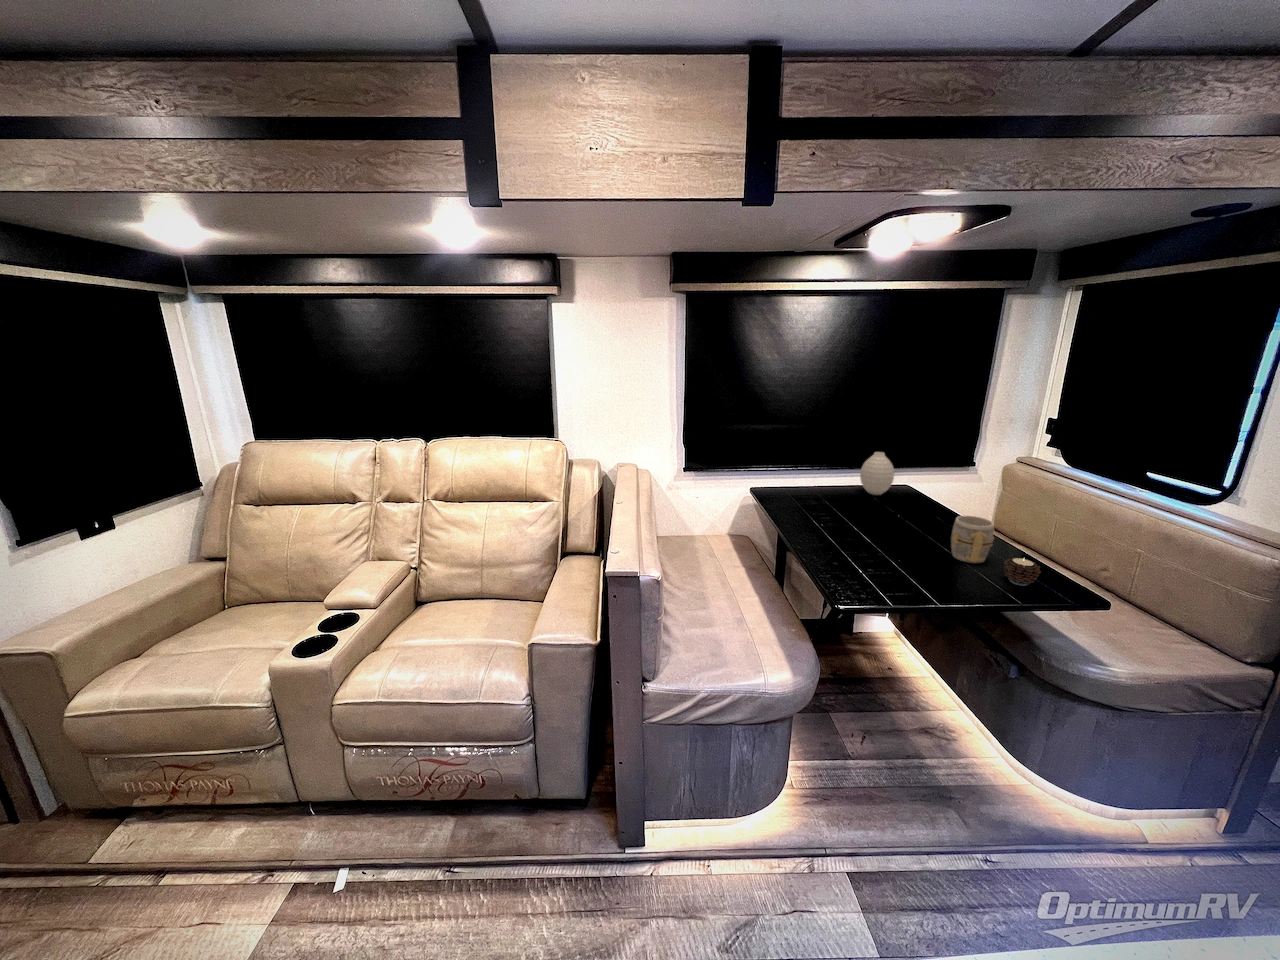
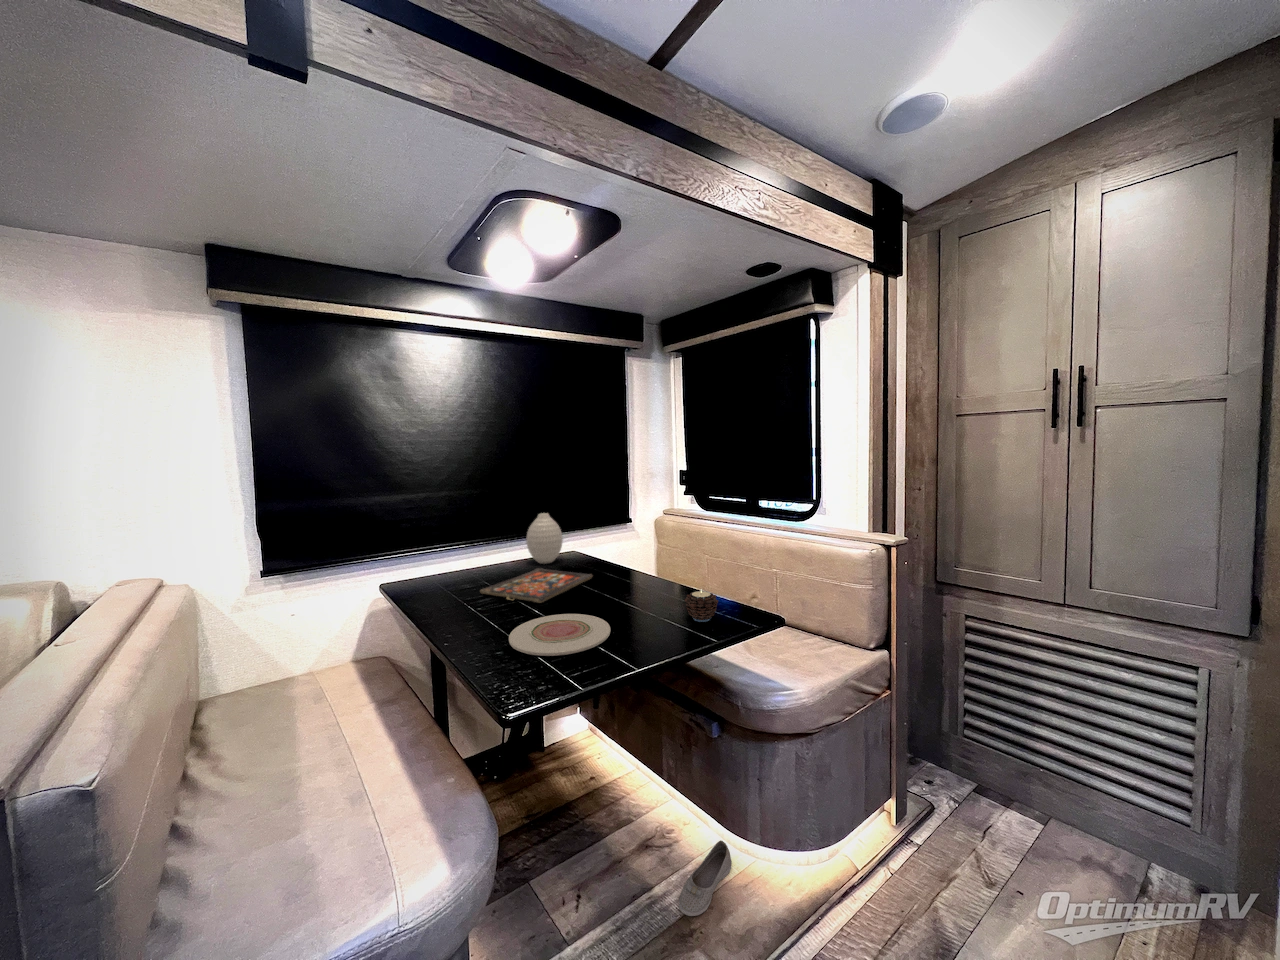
board game: none [819,499,918,531] -> present [480,568,592,603]
mug: present [951,516,994,563] -> none [630,557,670,611]
plate: none [841,544,924,579] -> present [509,614,610,656]
shoe: none [946,756,1006,790] -> present [679,841,732,916]

